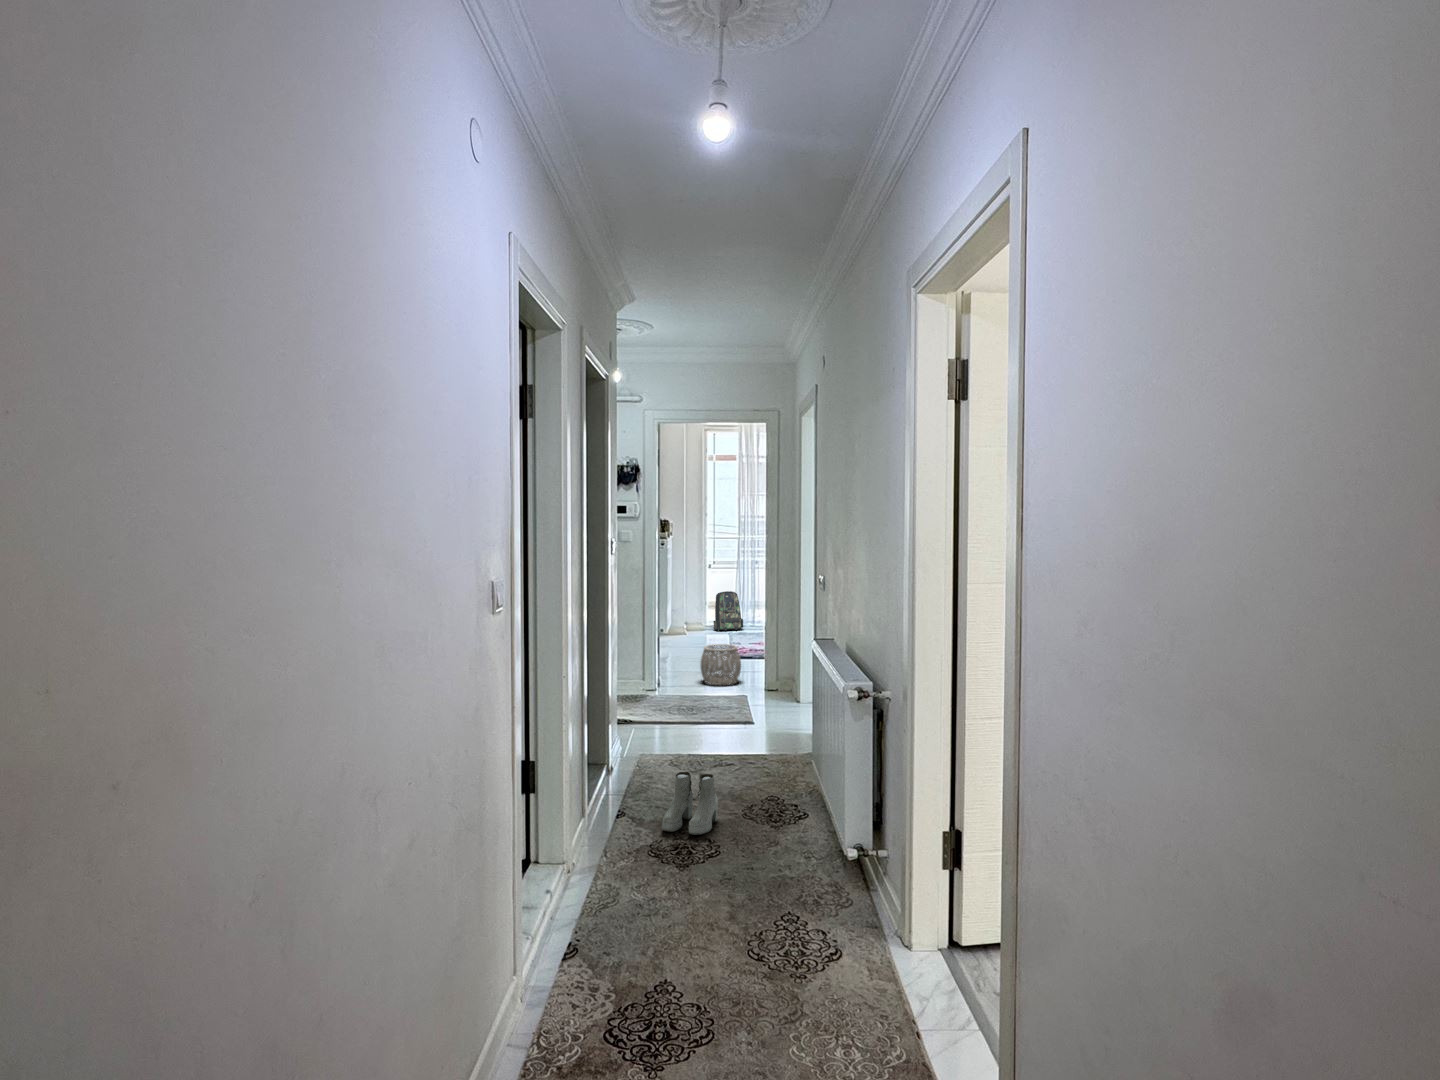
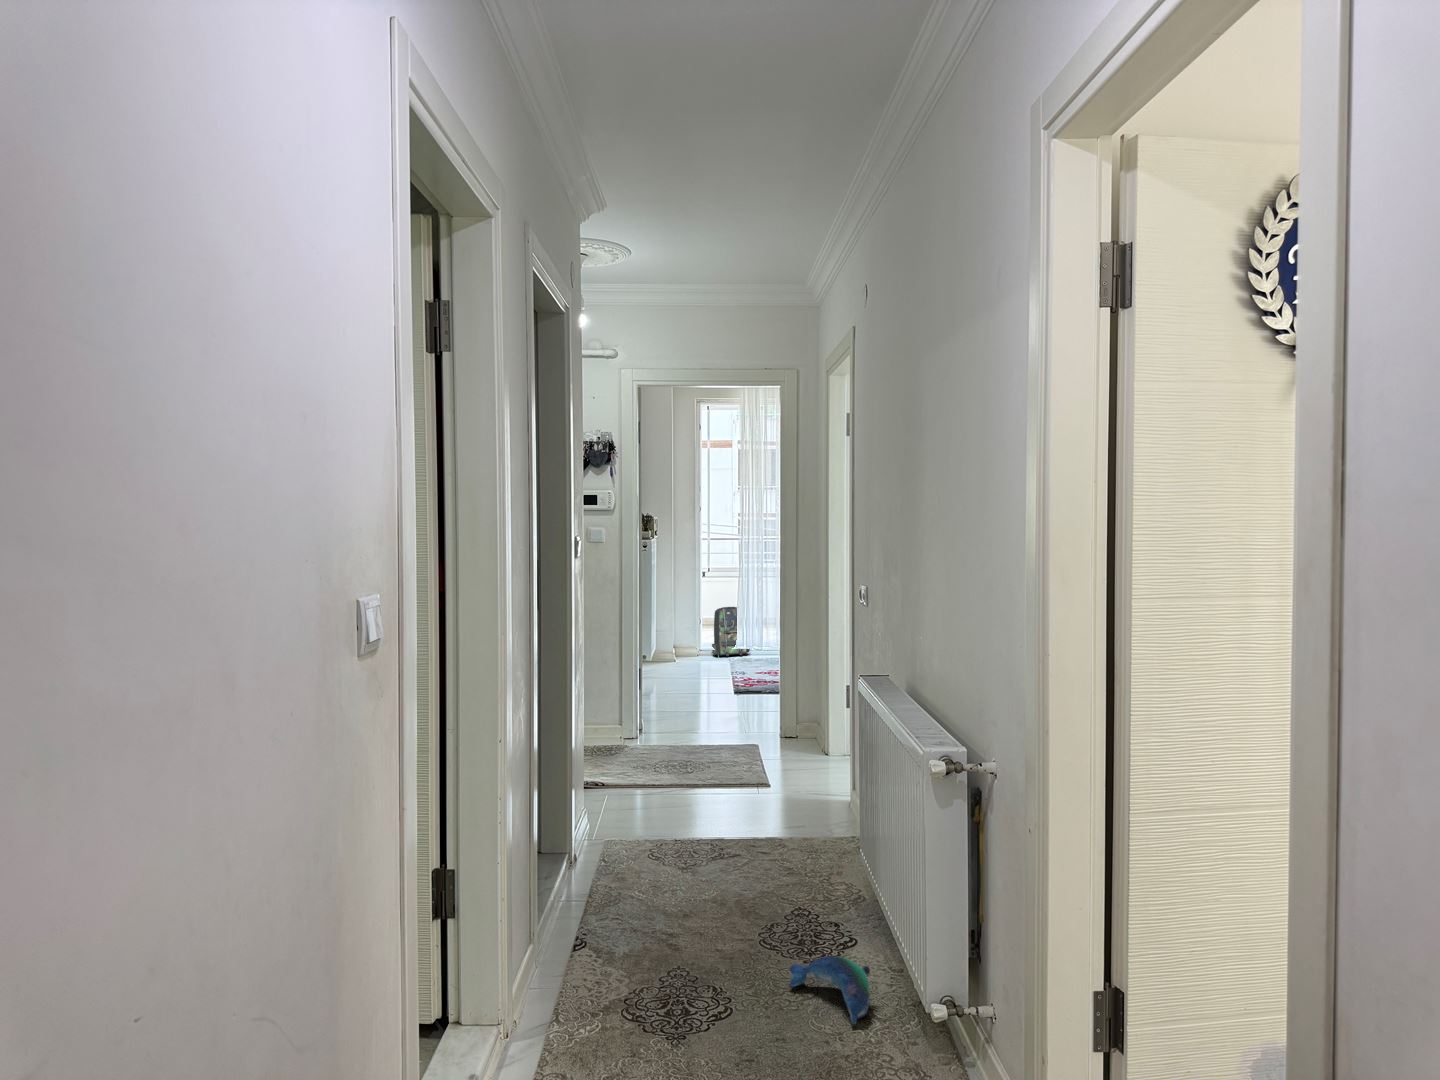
woven basket: present [700,644,741,685] -> none [696,676,750,731]
boots: present [662,772,718,835] -> none [643,875,726,974]
plush toy: none [759,823,812,864] -> present [789,956,870,1025]

